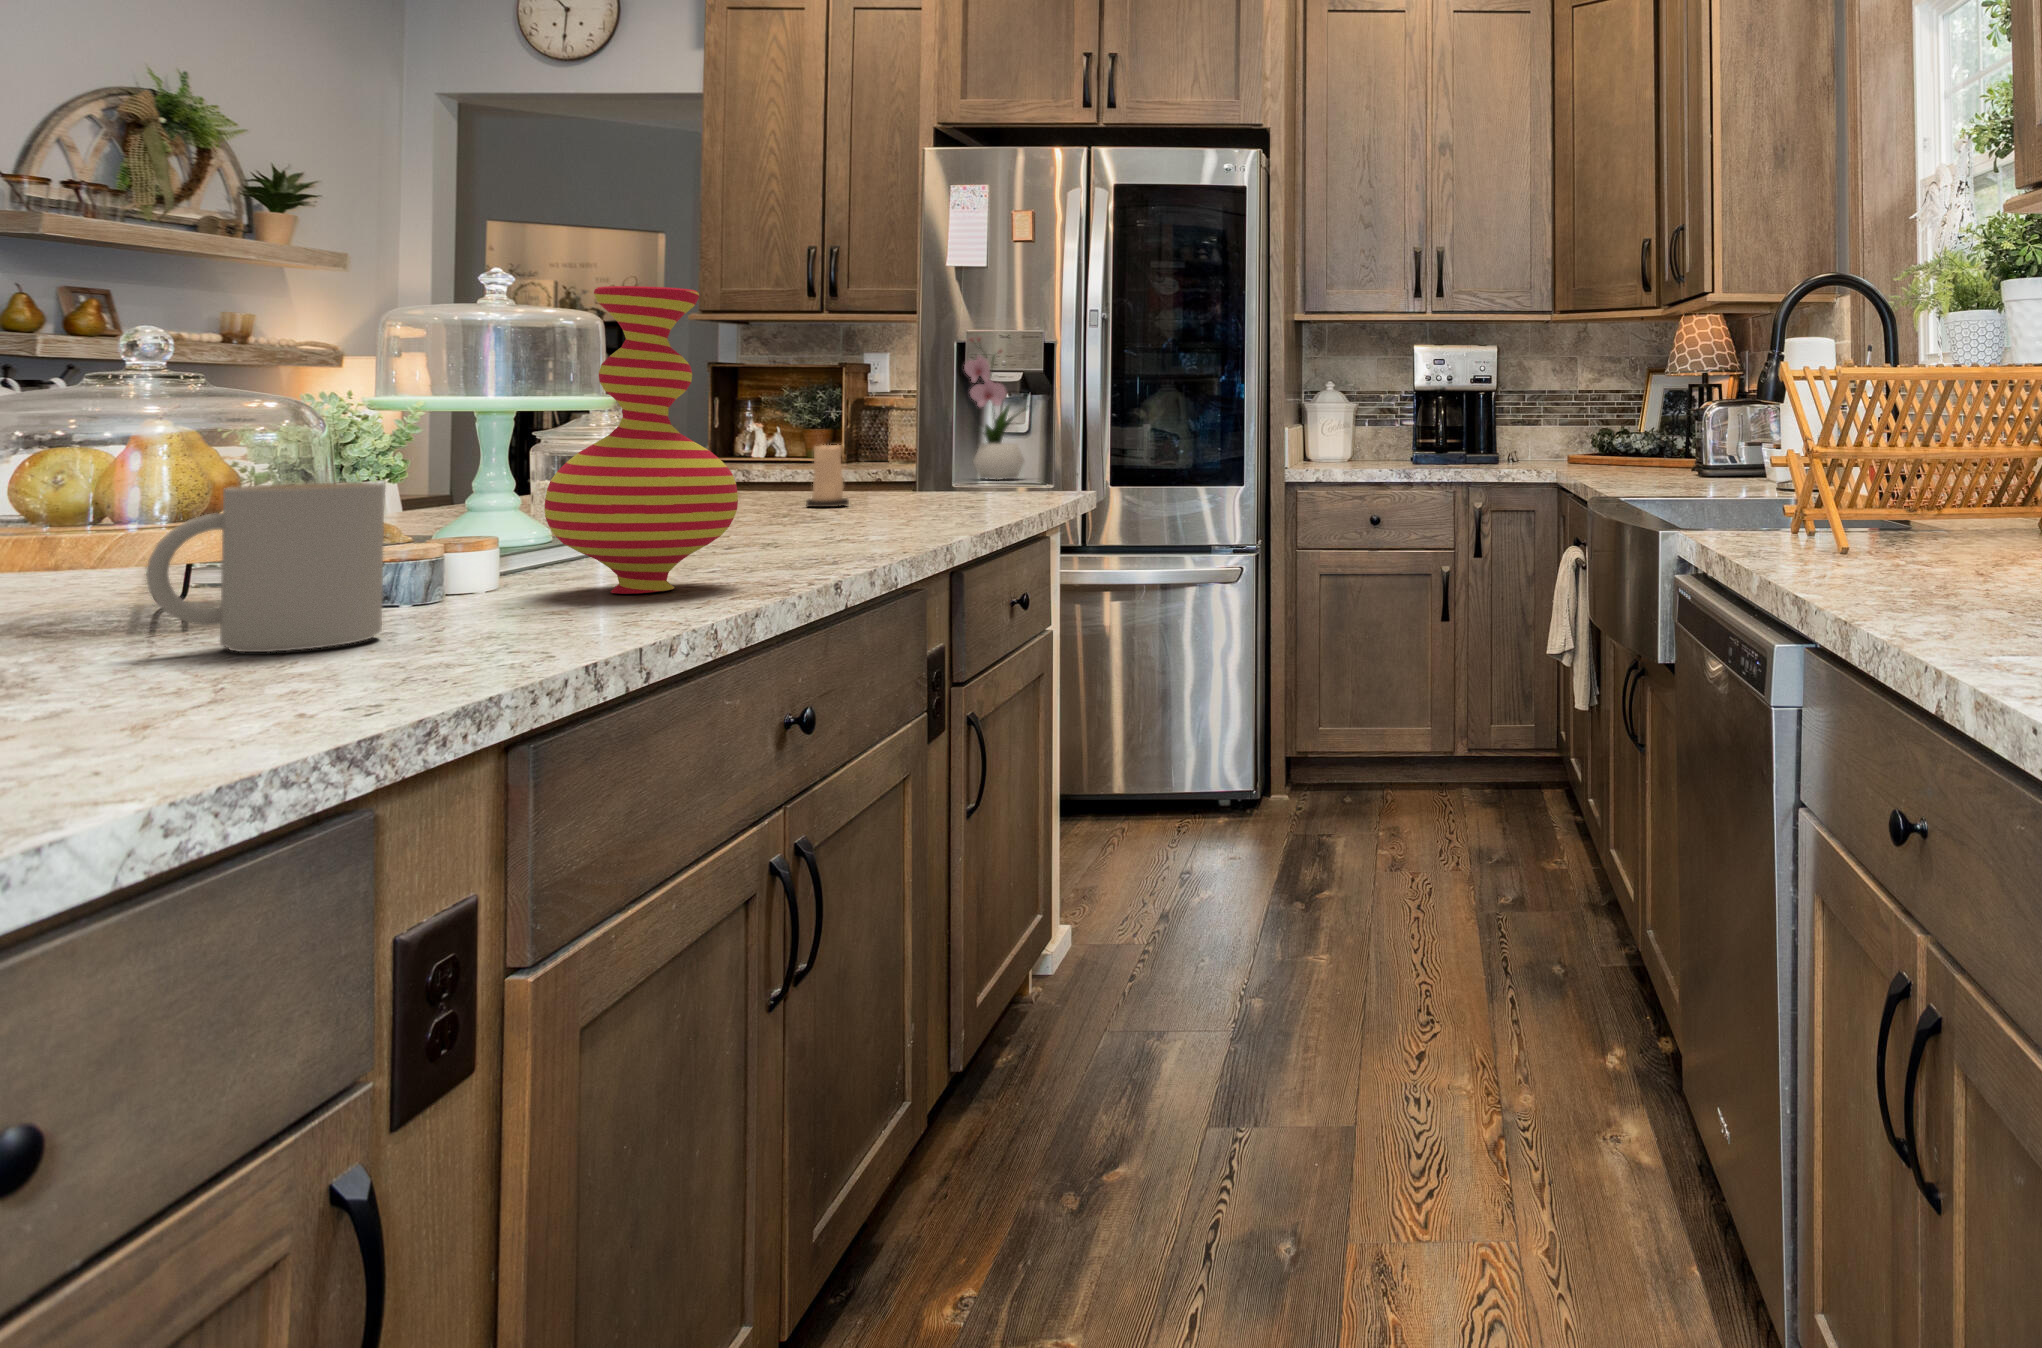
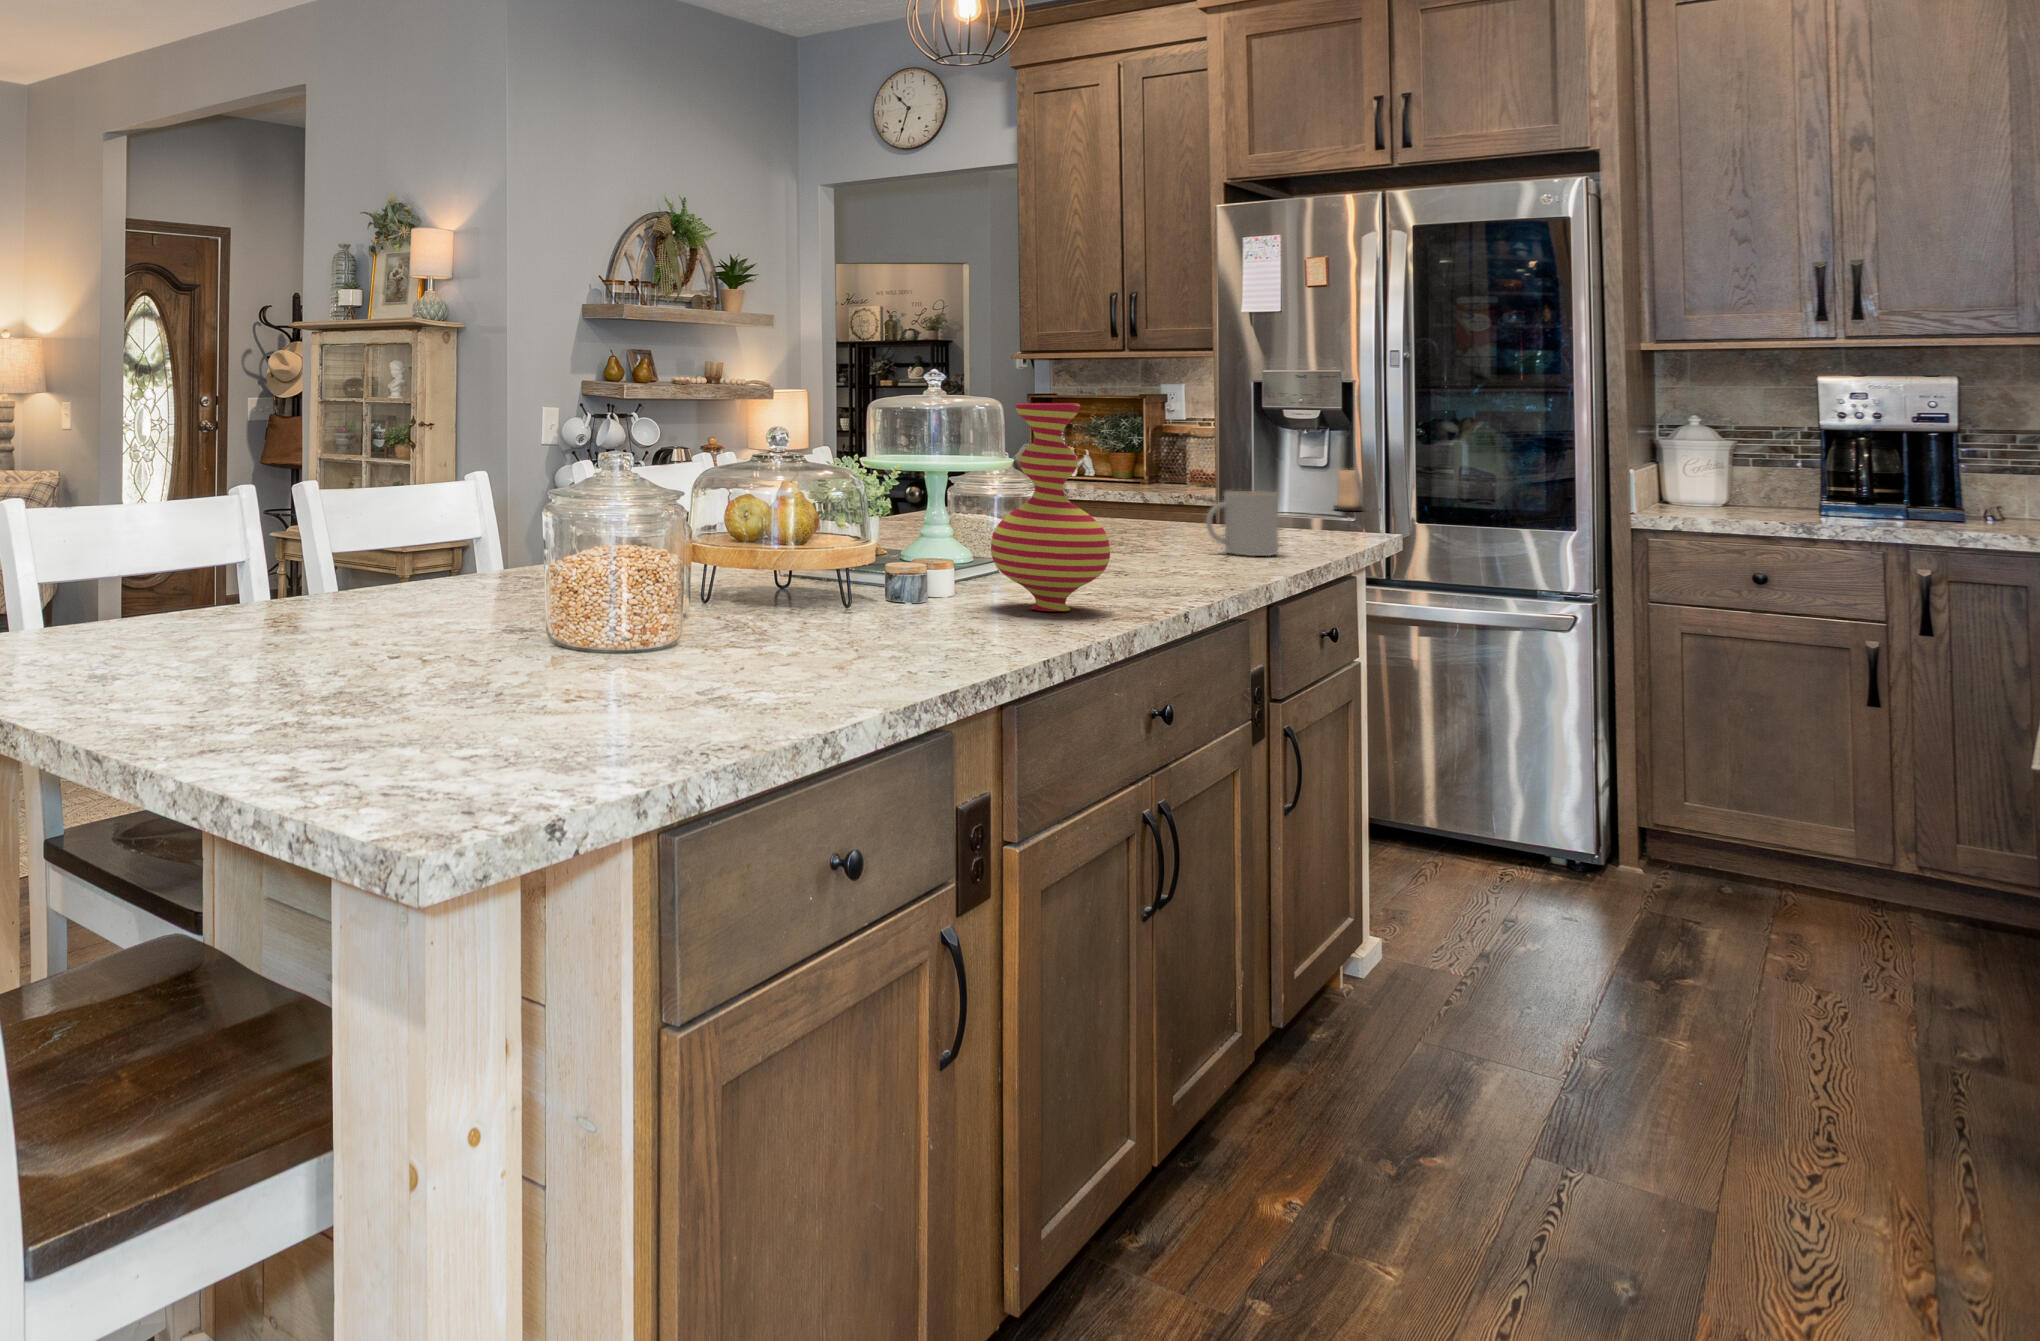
flower arrangement: present [964,337,1024,480] -> none [1258,381,1327,516]
candle: present [806,443,849,507] -> present [1334,469,1363,511]
mug: present [146,482,385,652] -> present [1206,491,1279,556]

